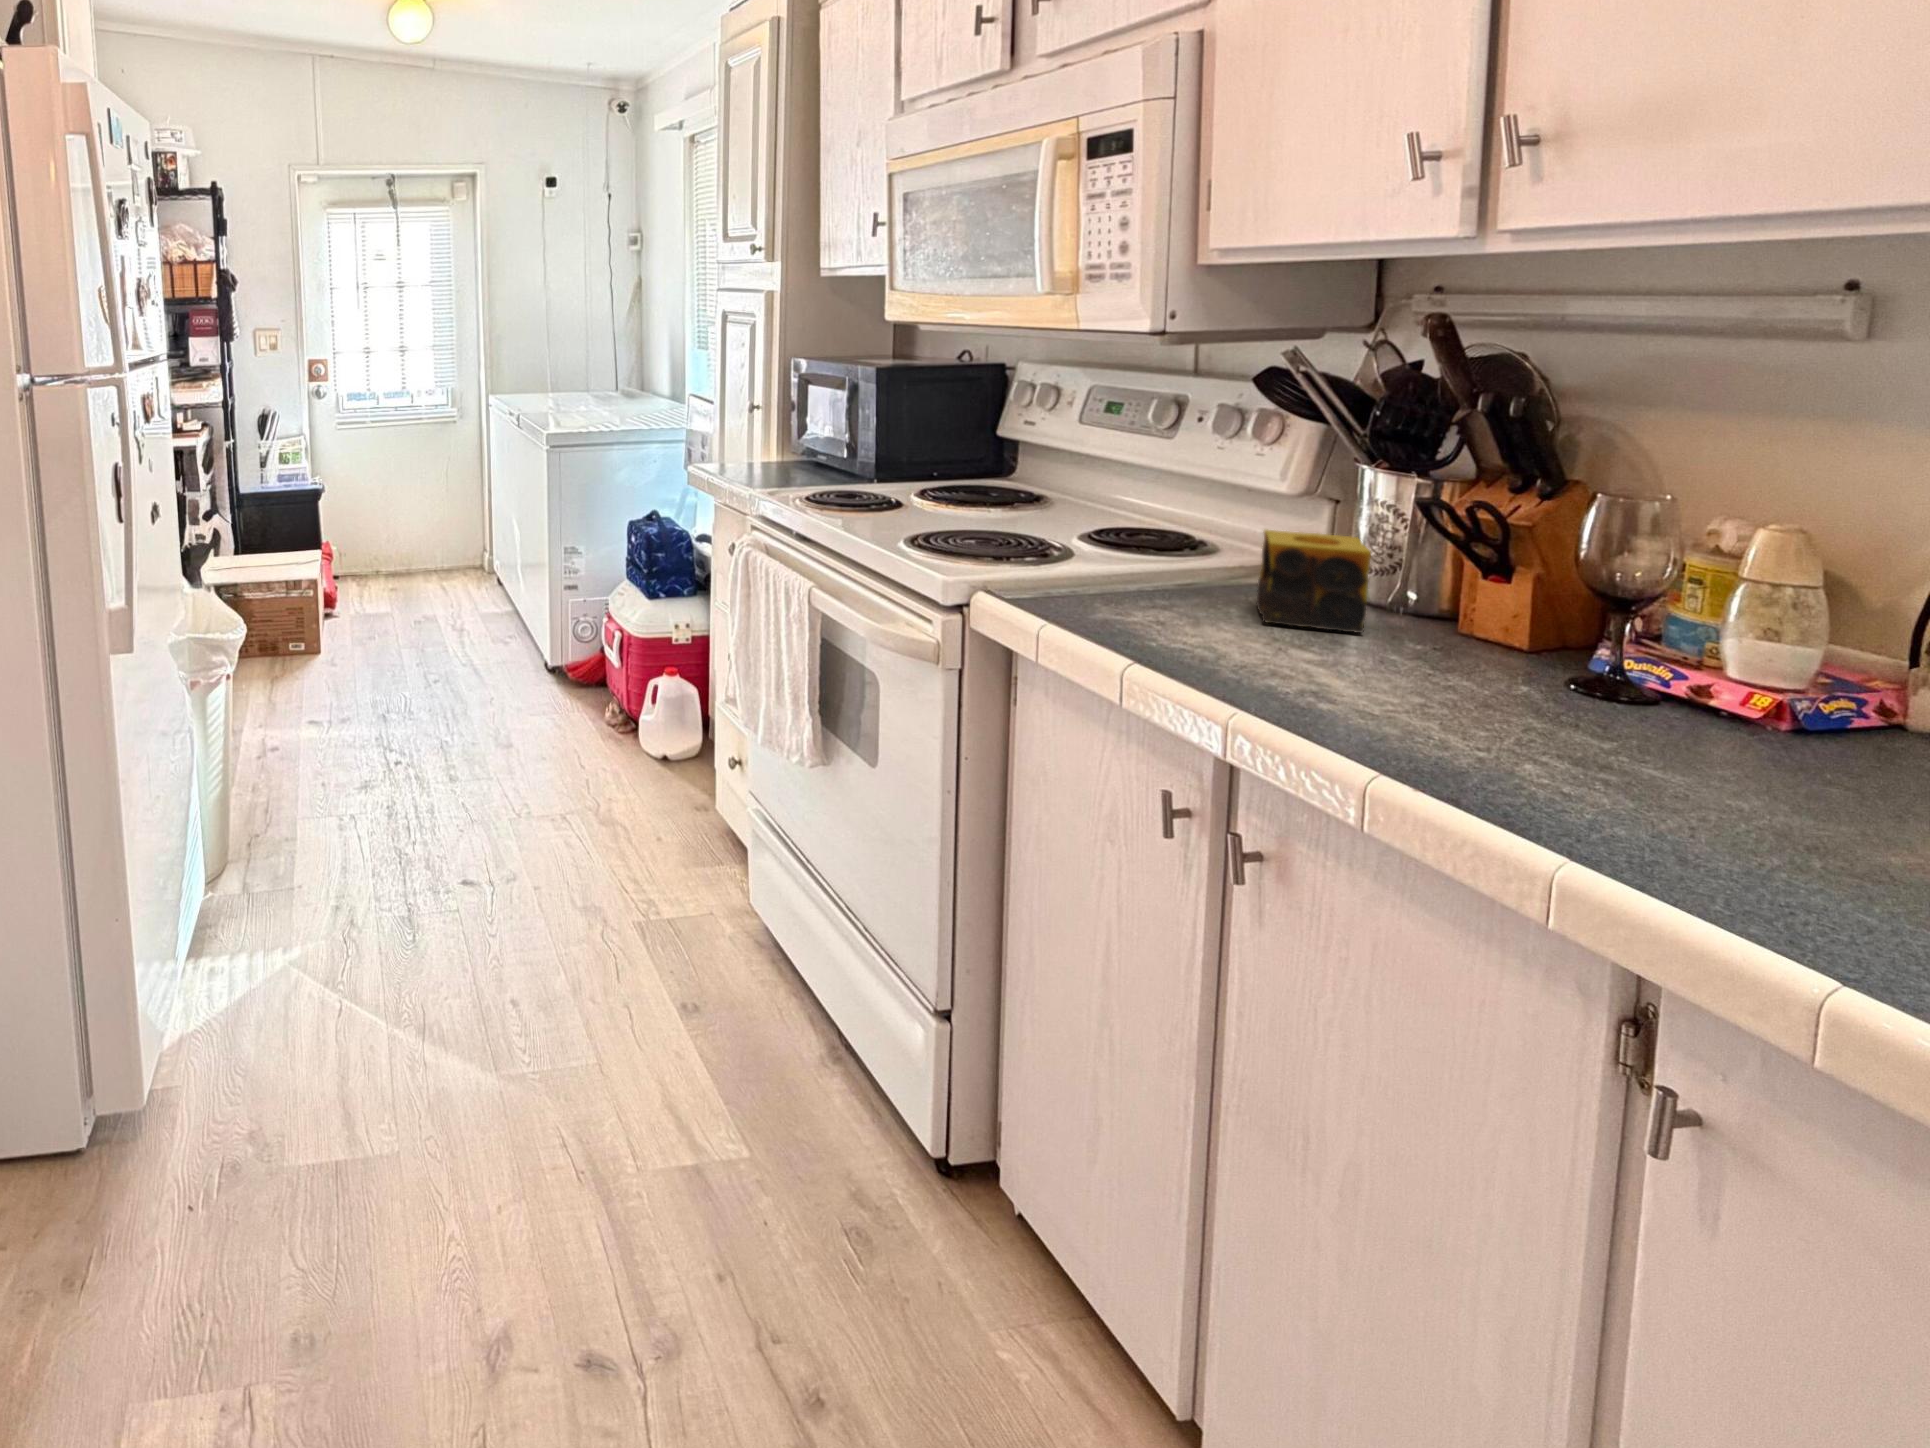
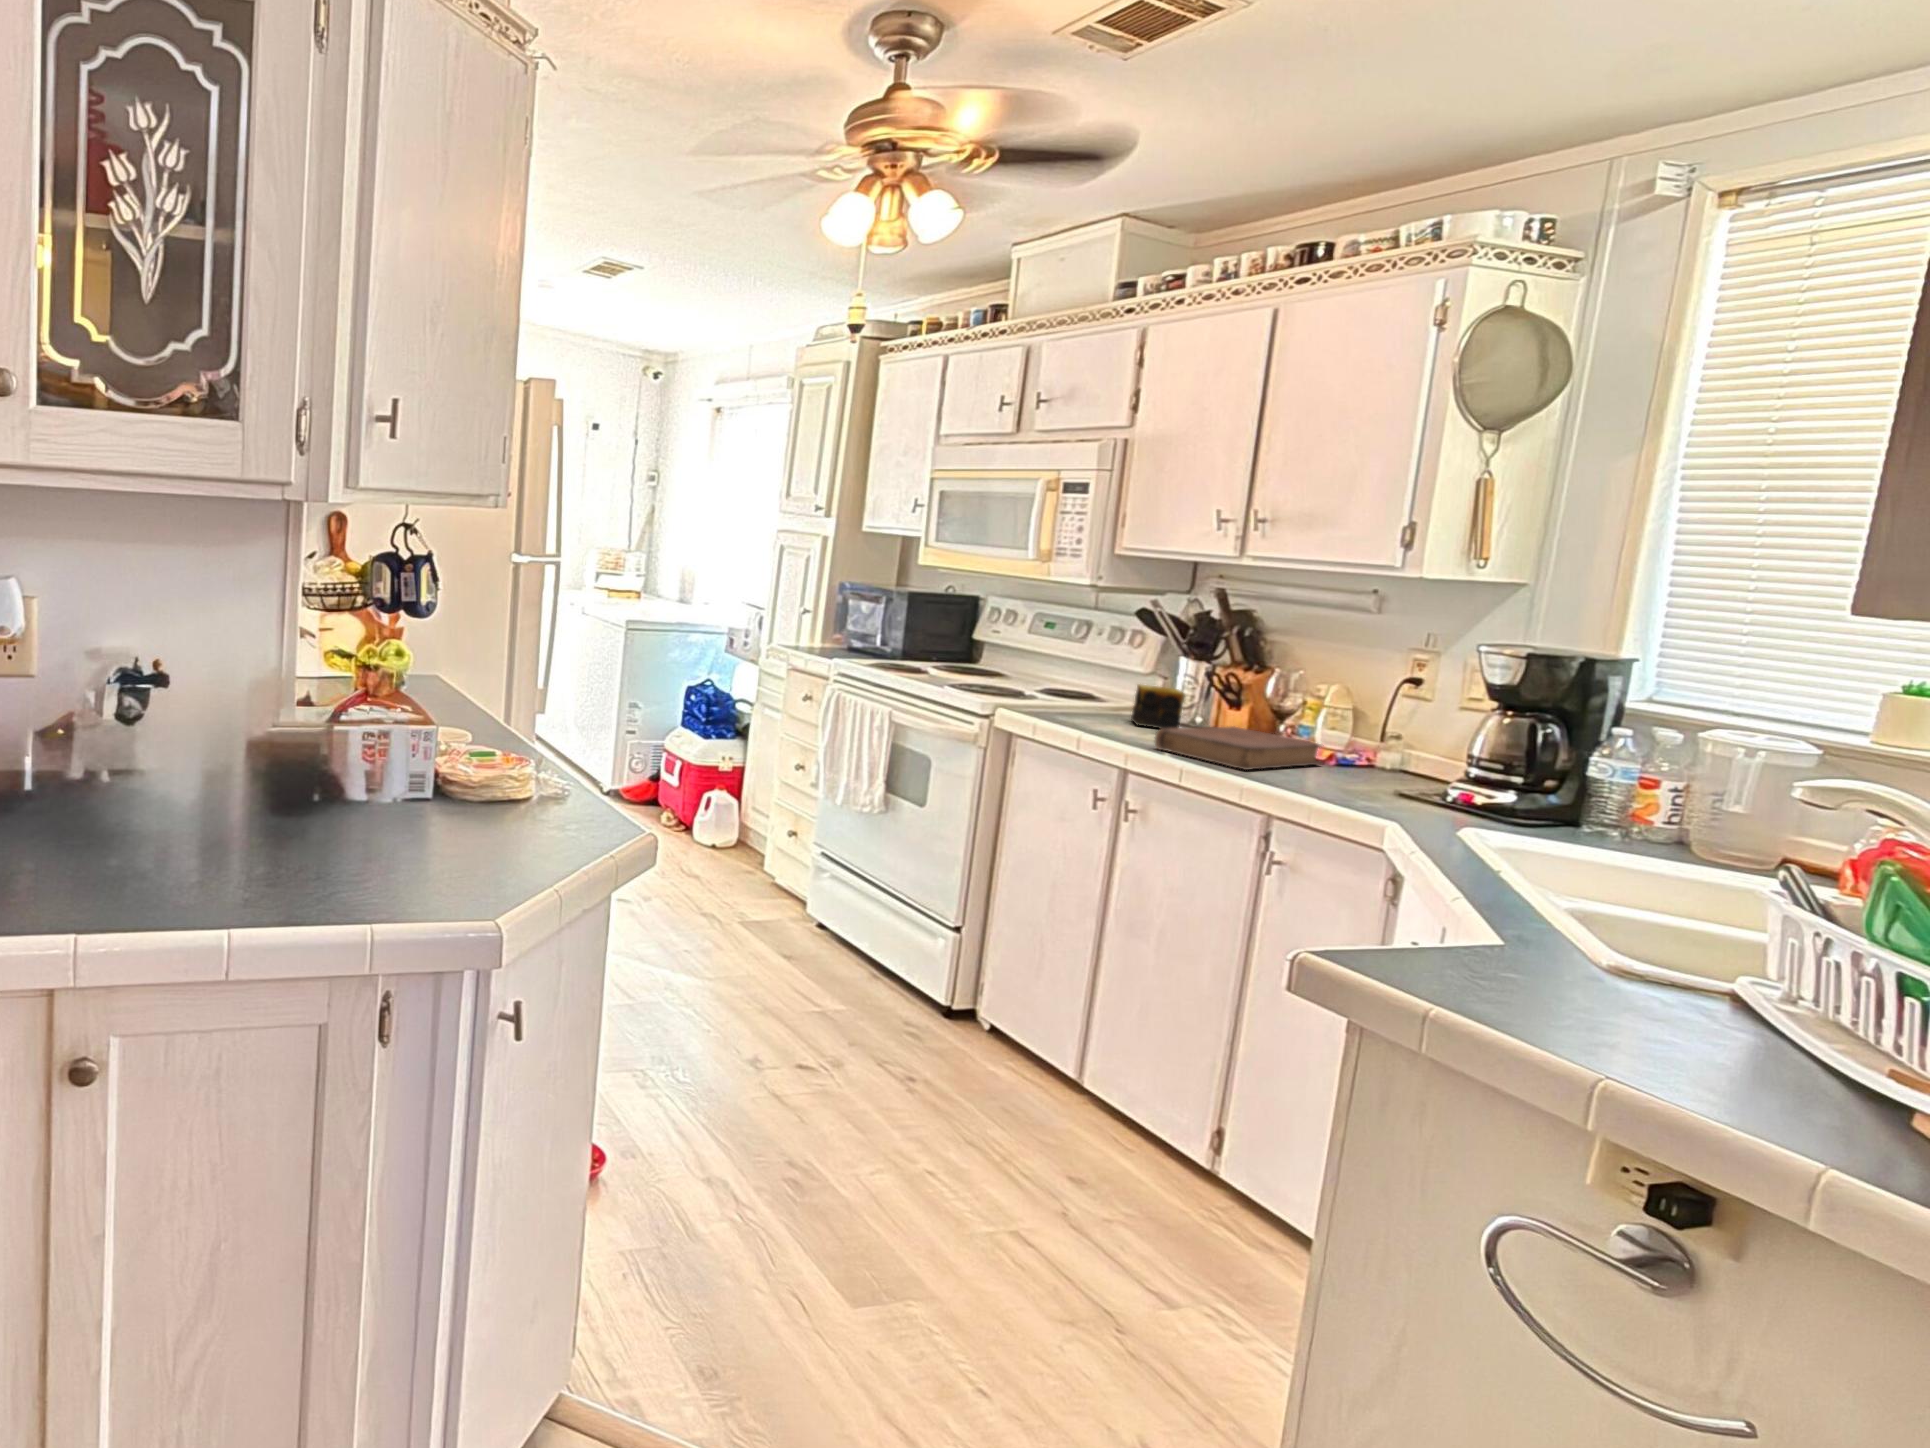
book: none [1292,633,1769,799] -> present [1155,726,1321,770]

